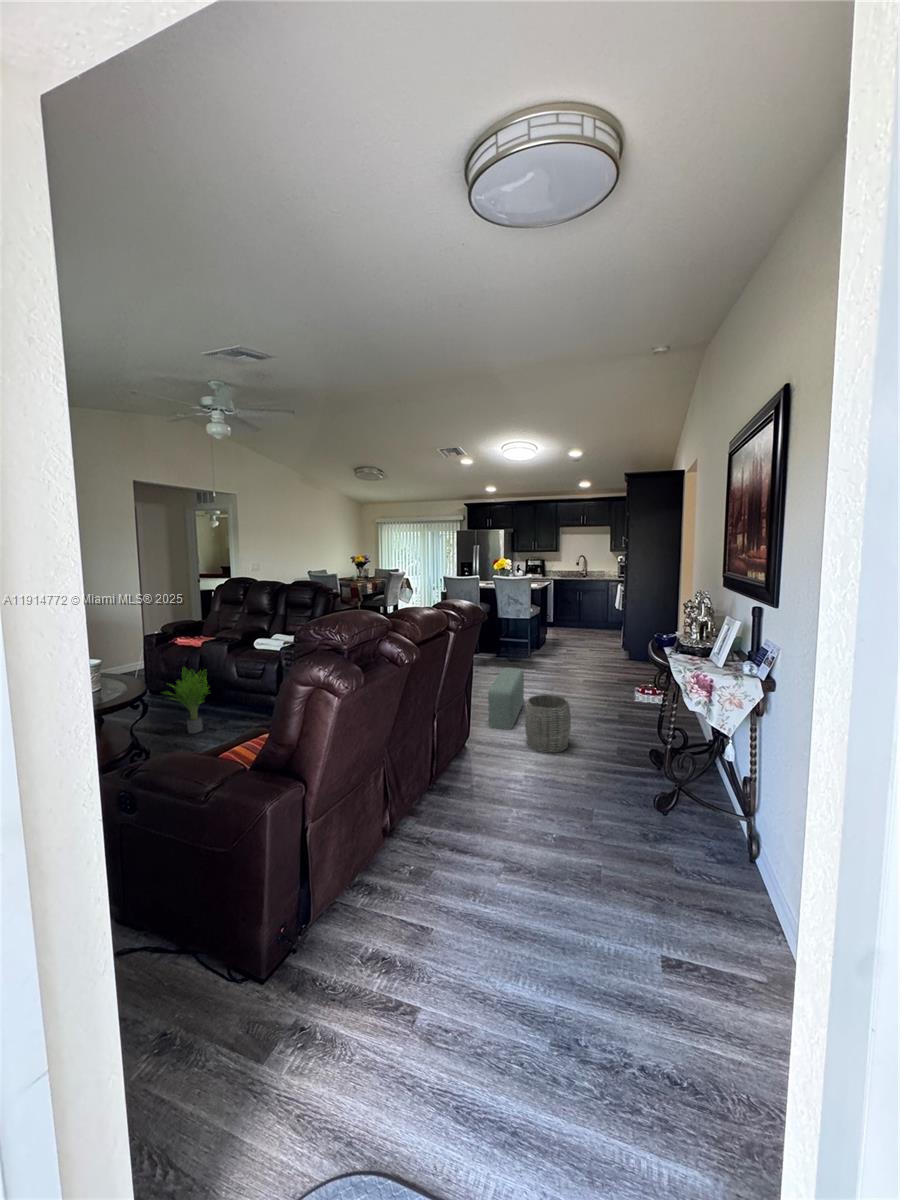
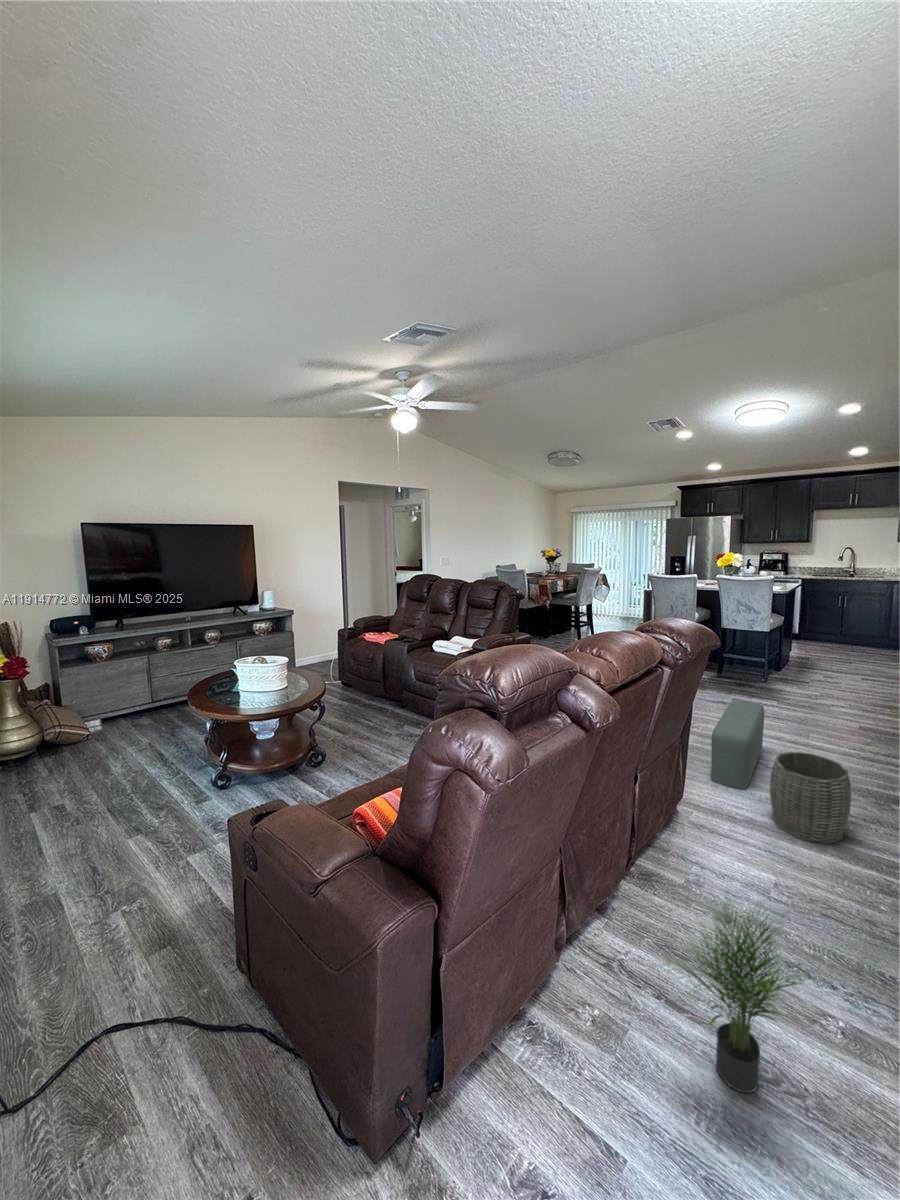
potted plant: present [172,672,207,734] -> present [672,899,807,1093]

